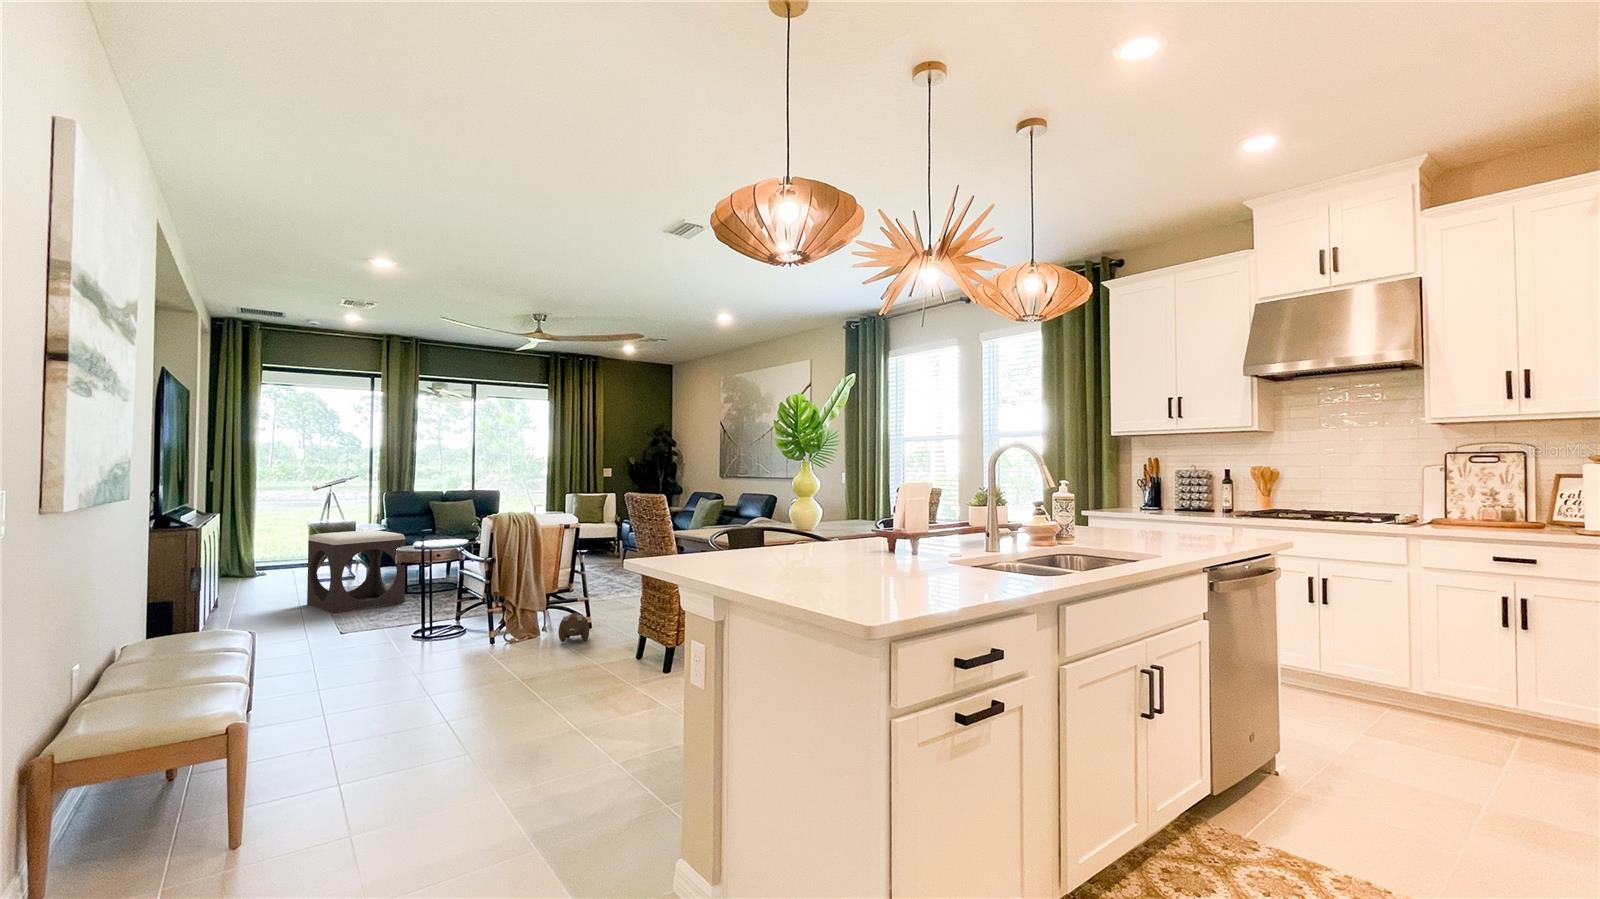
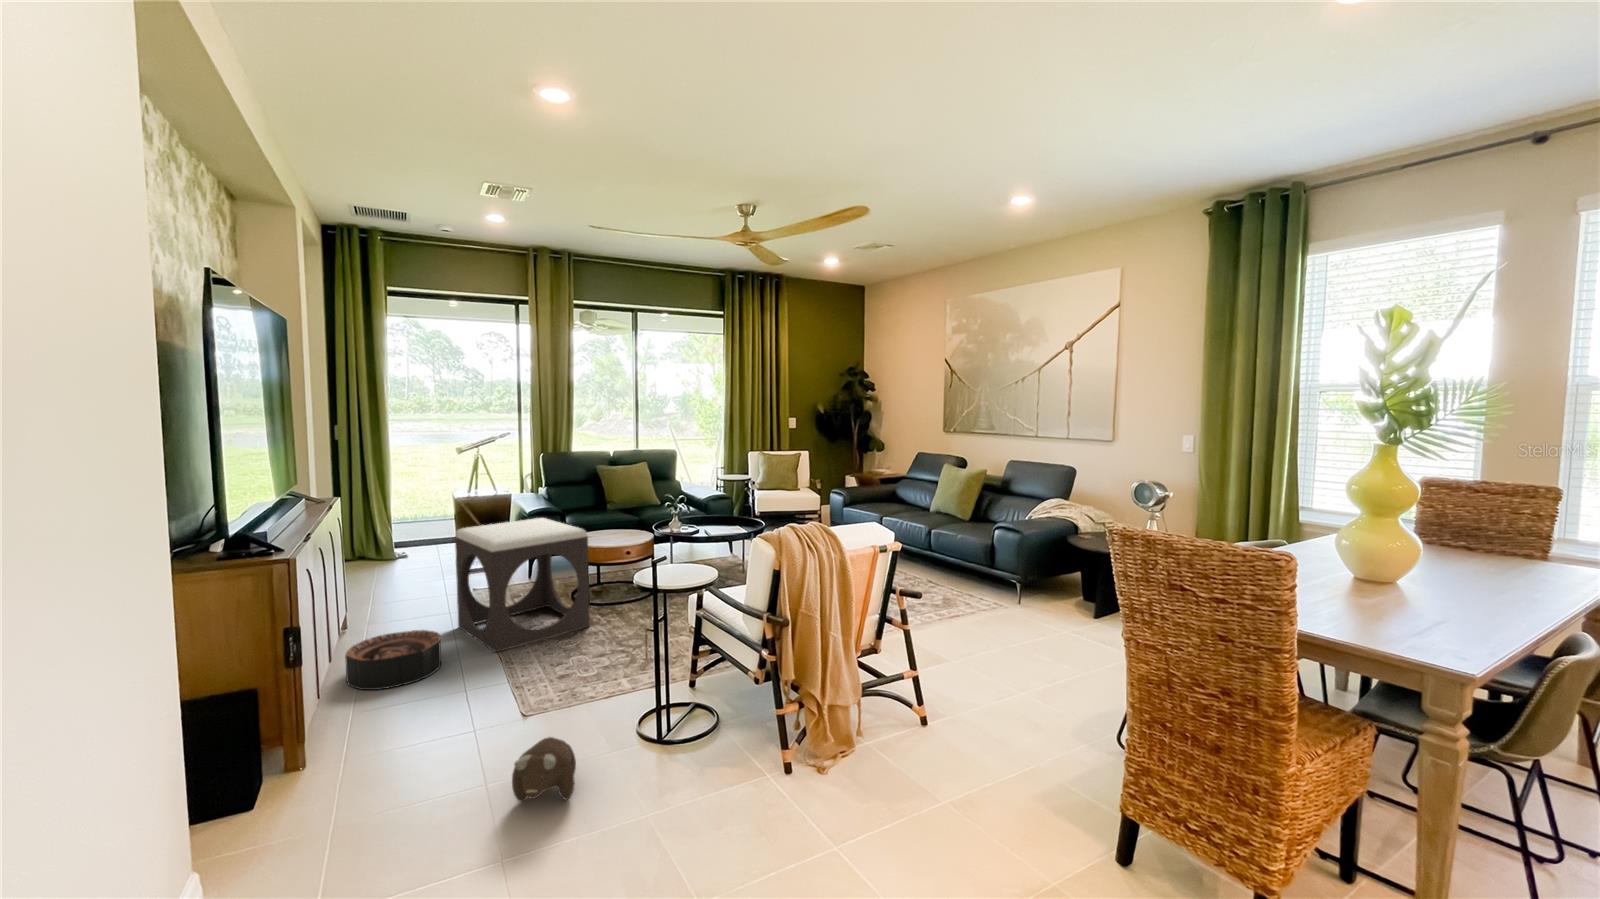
basket: none [227,597,294,628] -> present [345,630,441,690]
plush toy: present [559,613,589,642] -> present [512,737,576,802]

